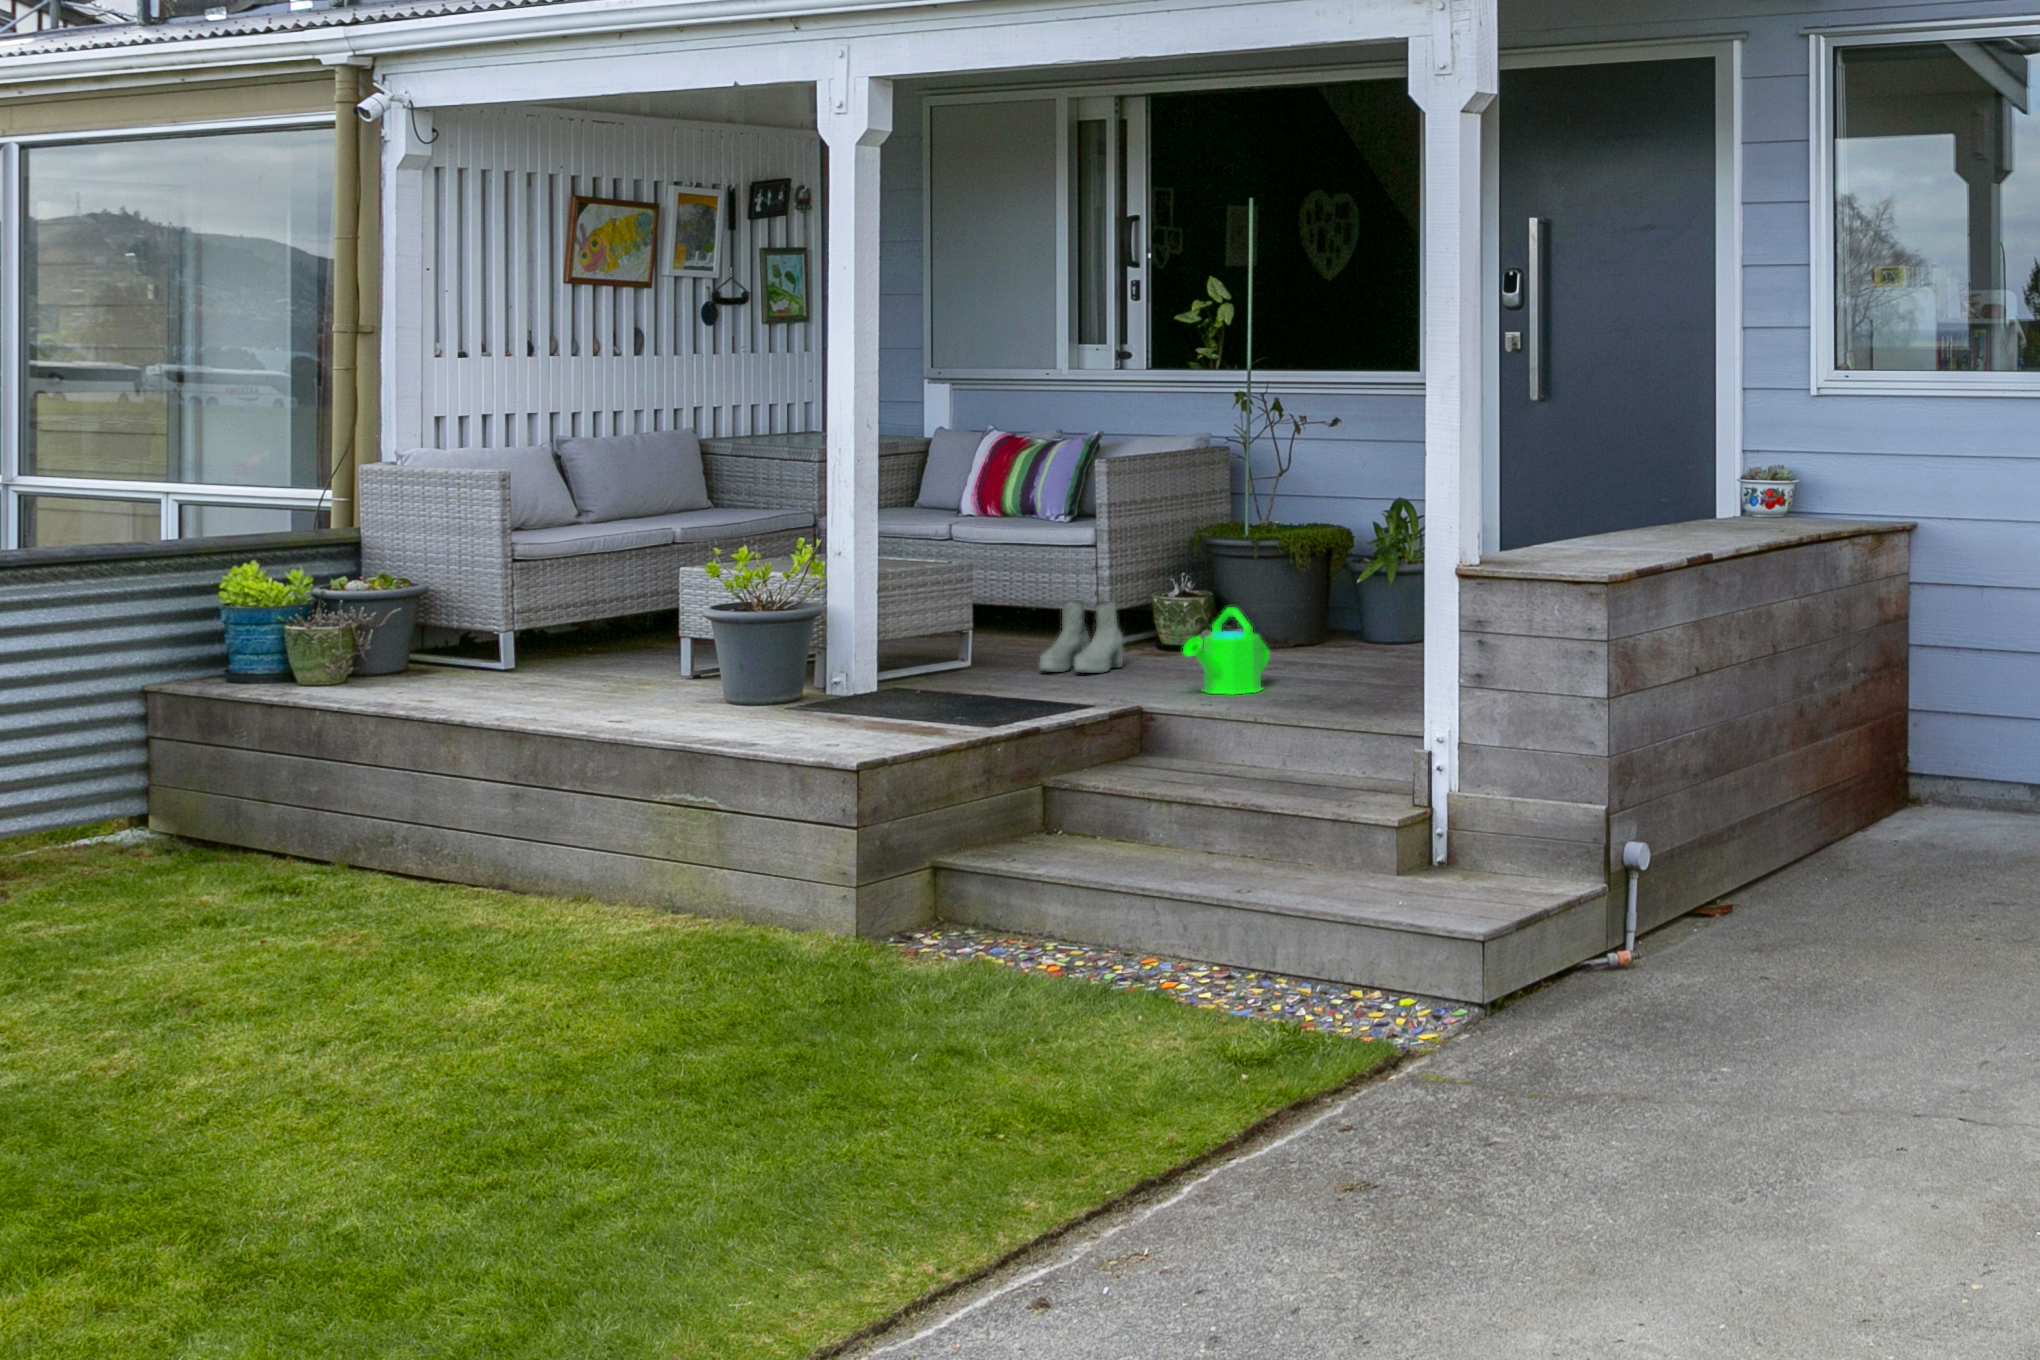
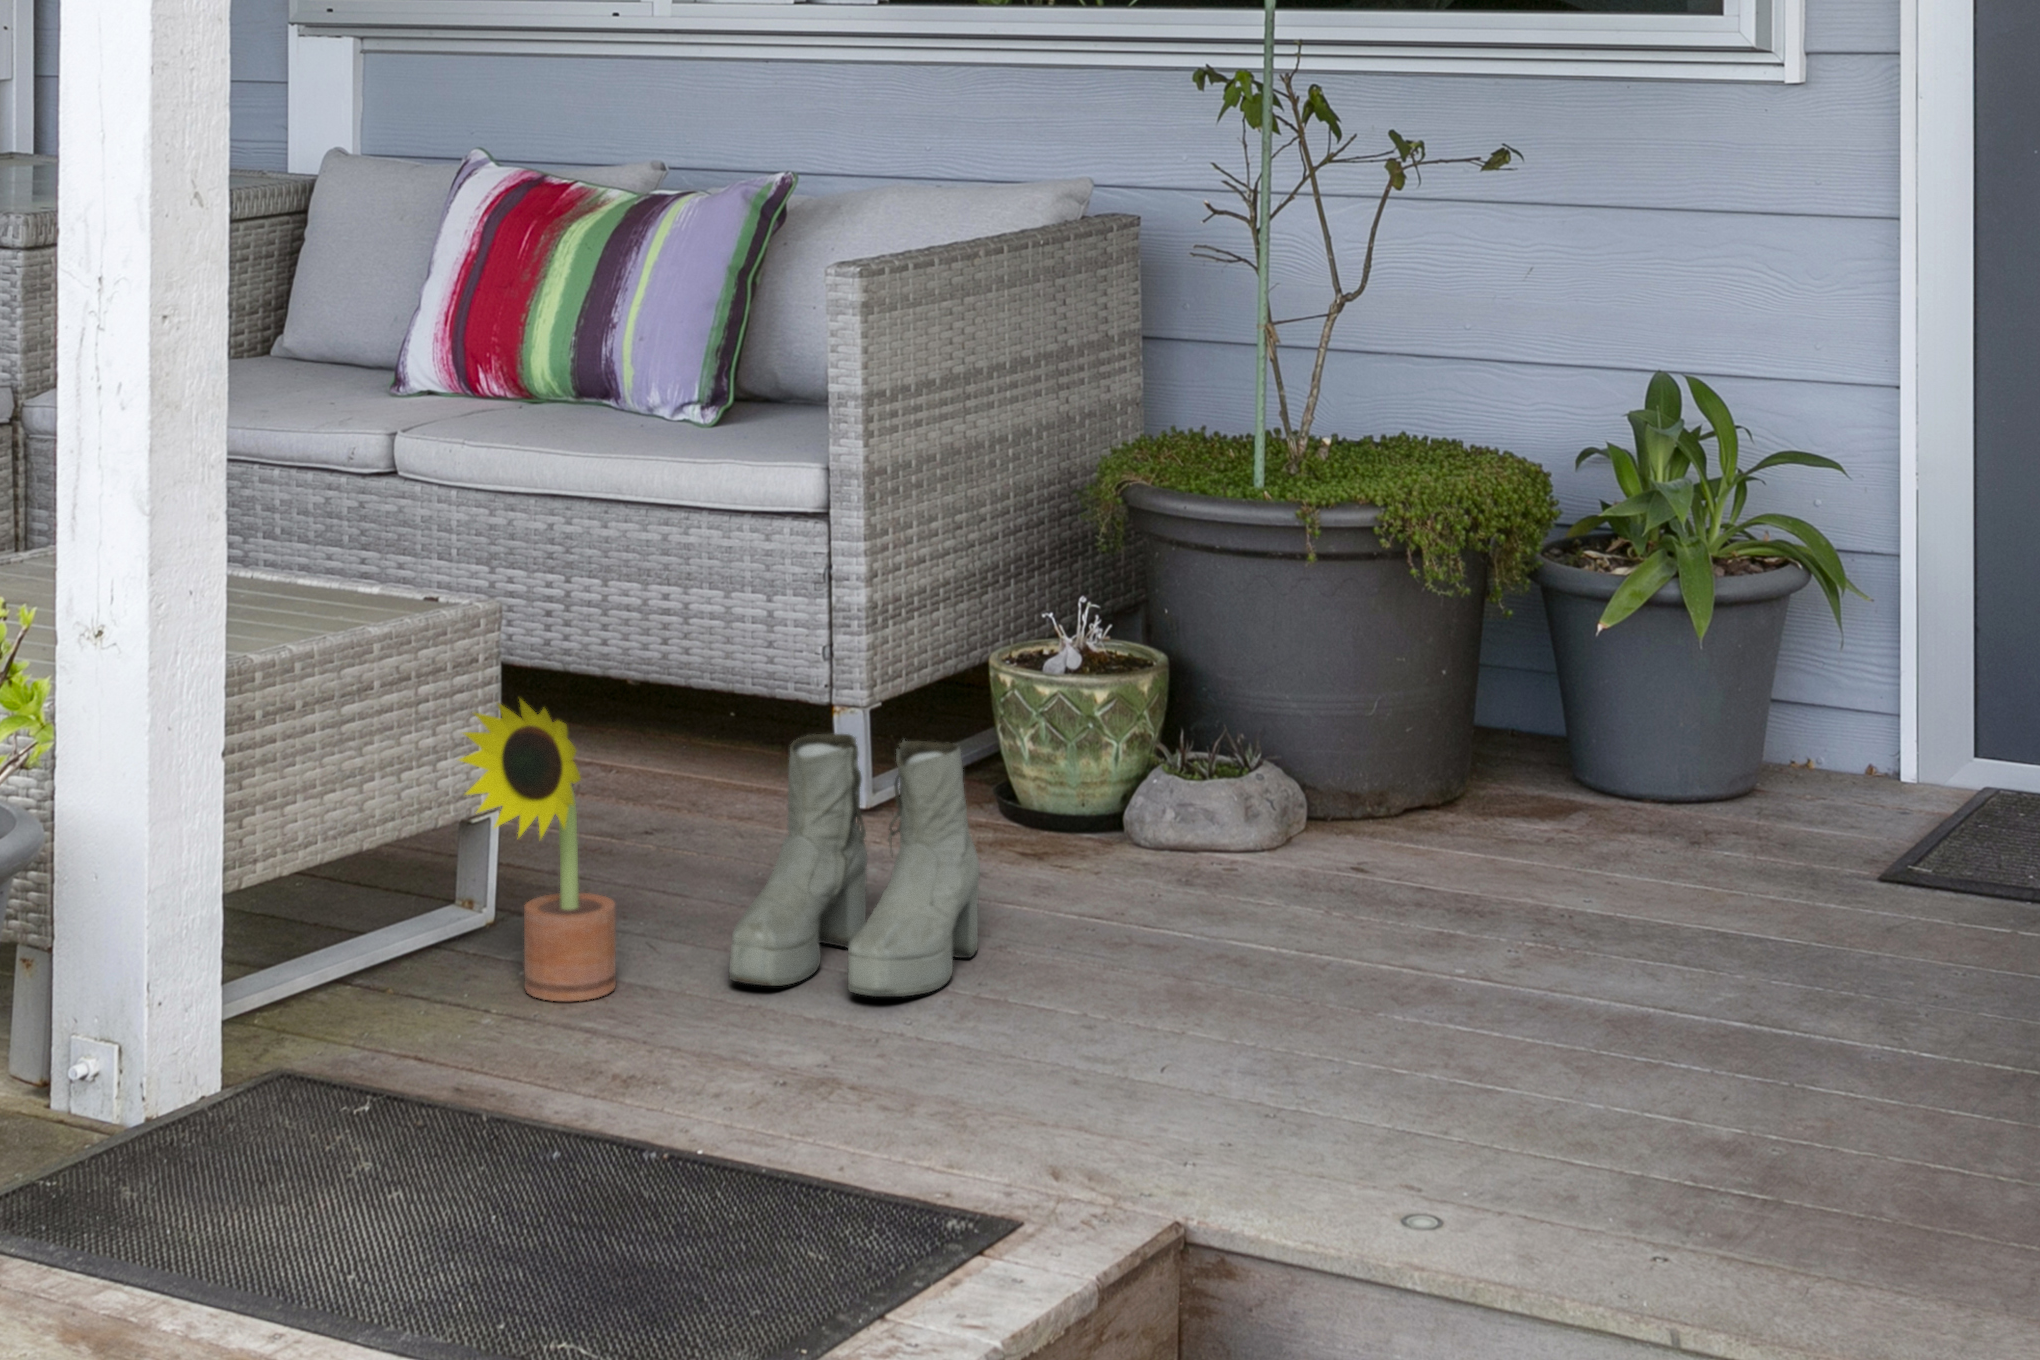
decorative plant: none [954,581,1004,676] -> present [459,699,616,1001]
watering can: present [1183,607,1270,695] -> none [1329,844,1583,1181]

